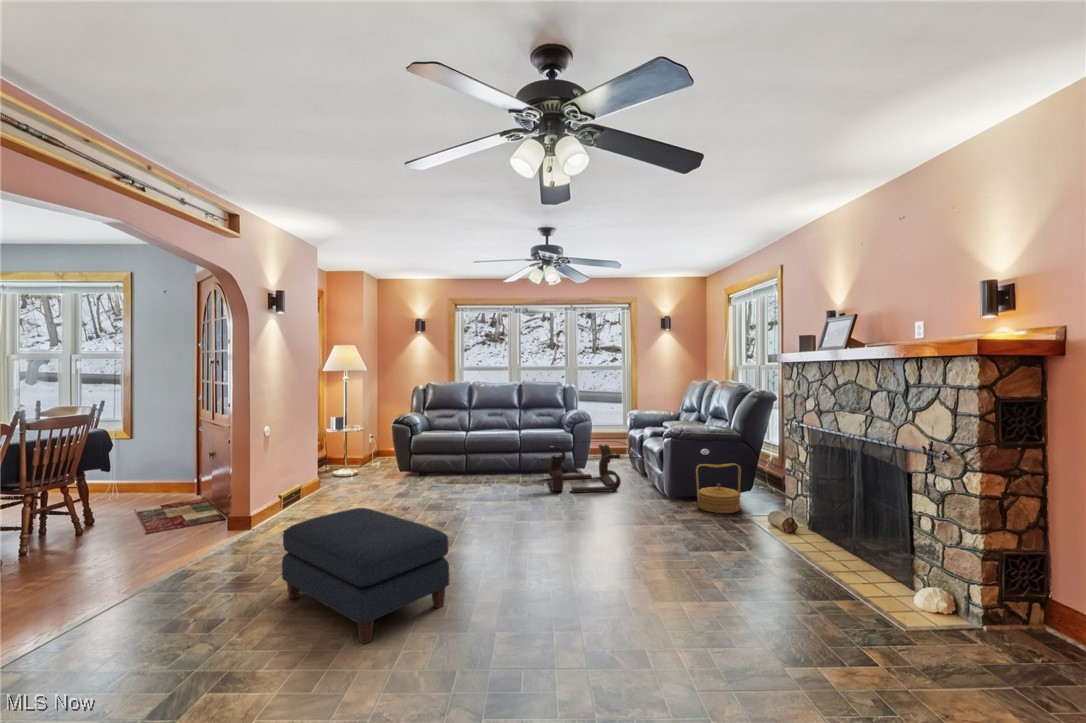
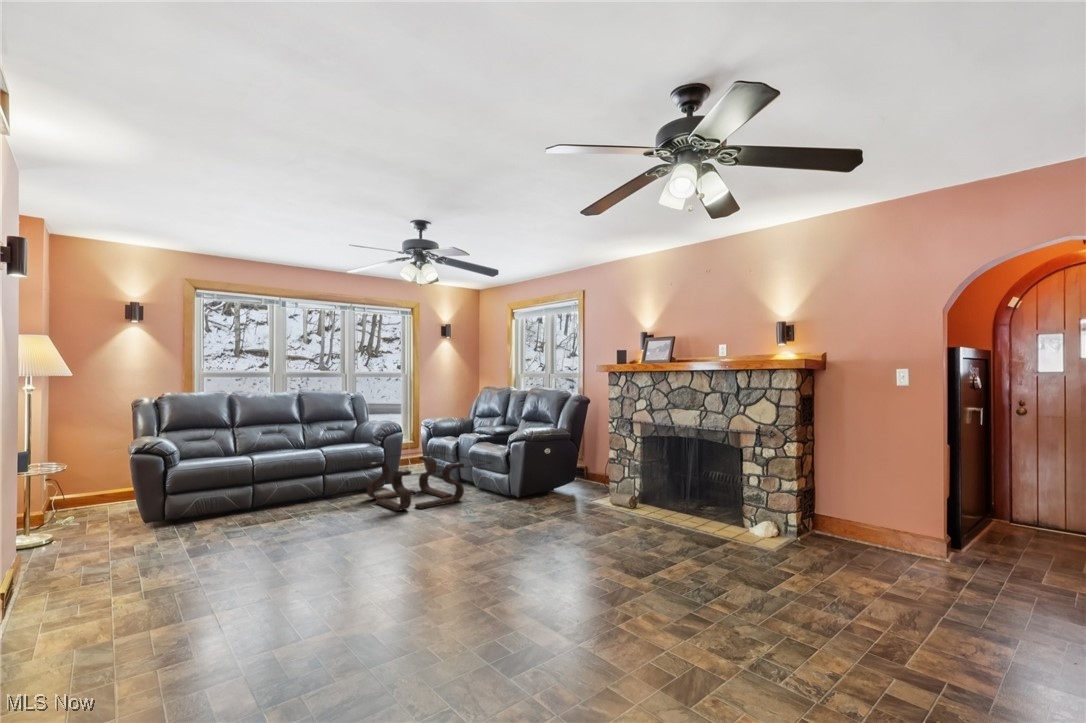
woven basket: present [696,464,741,513] -> none [546,460,583,504]
ottoman: present [282,508,450,644] -> none [266,550,493,695]

